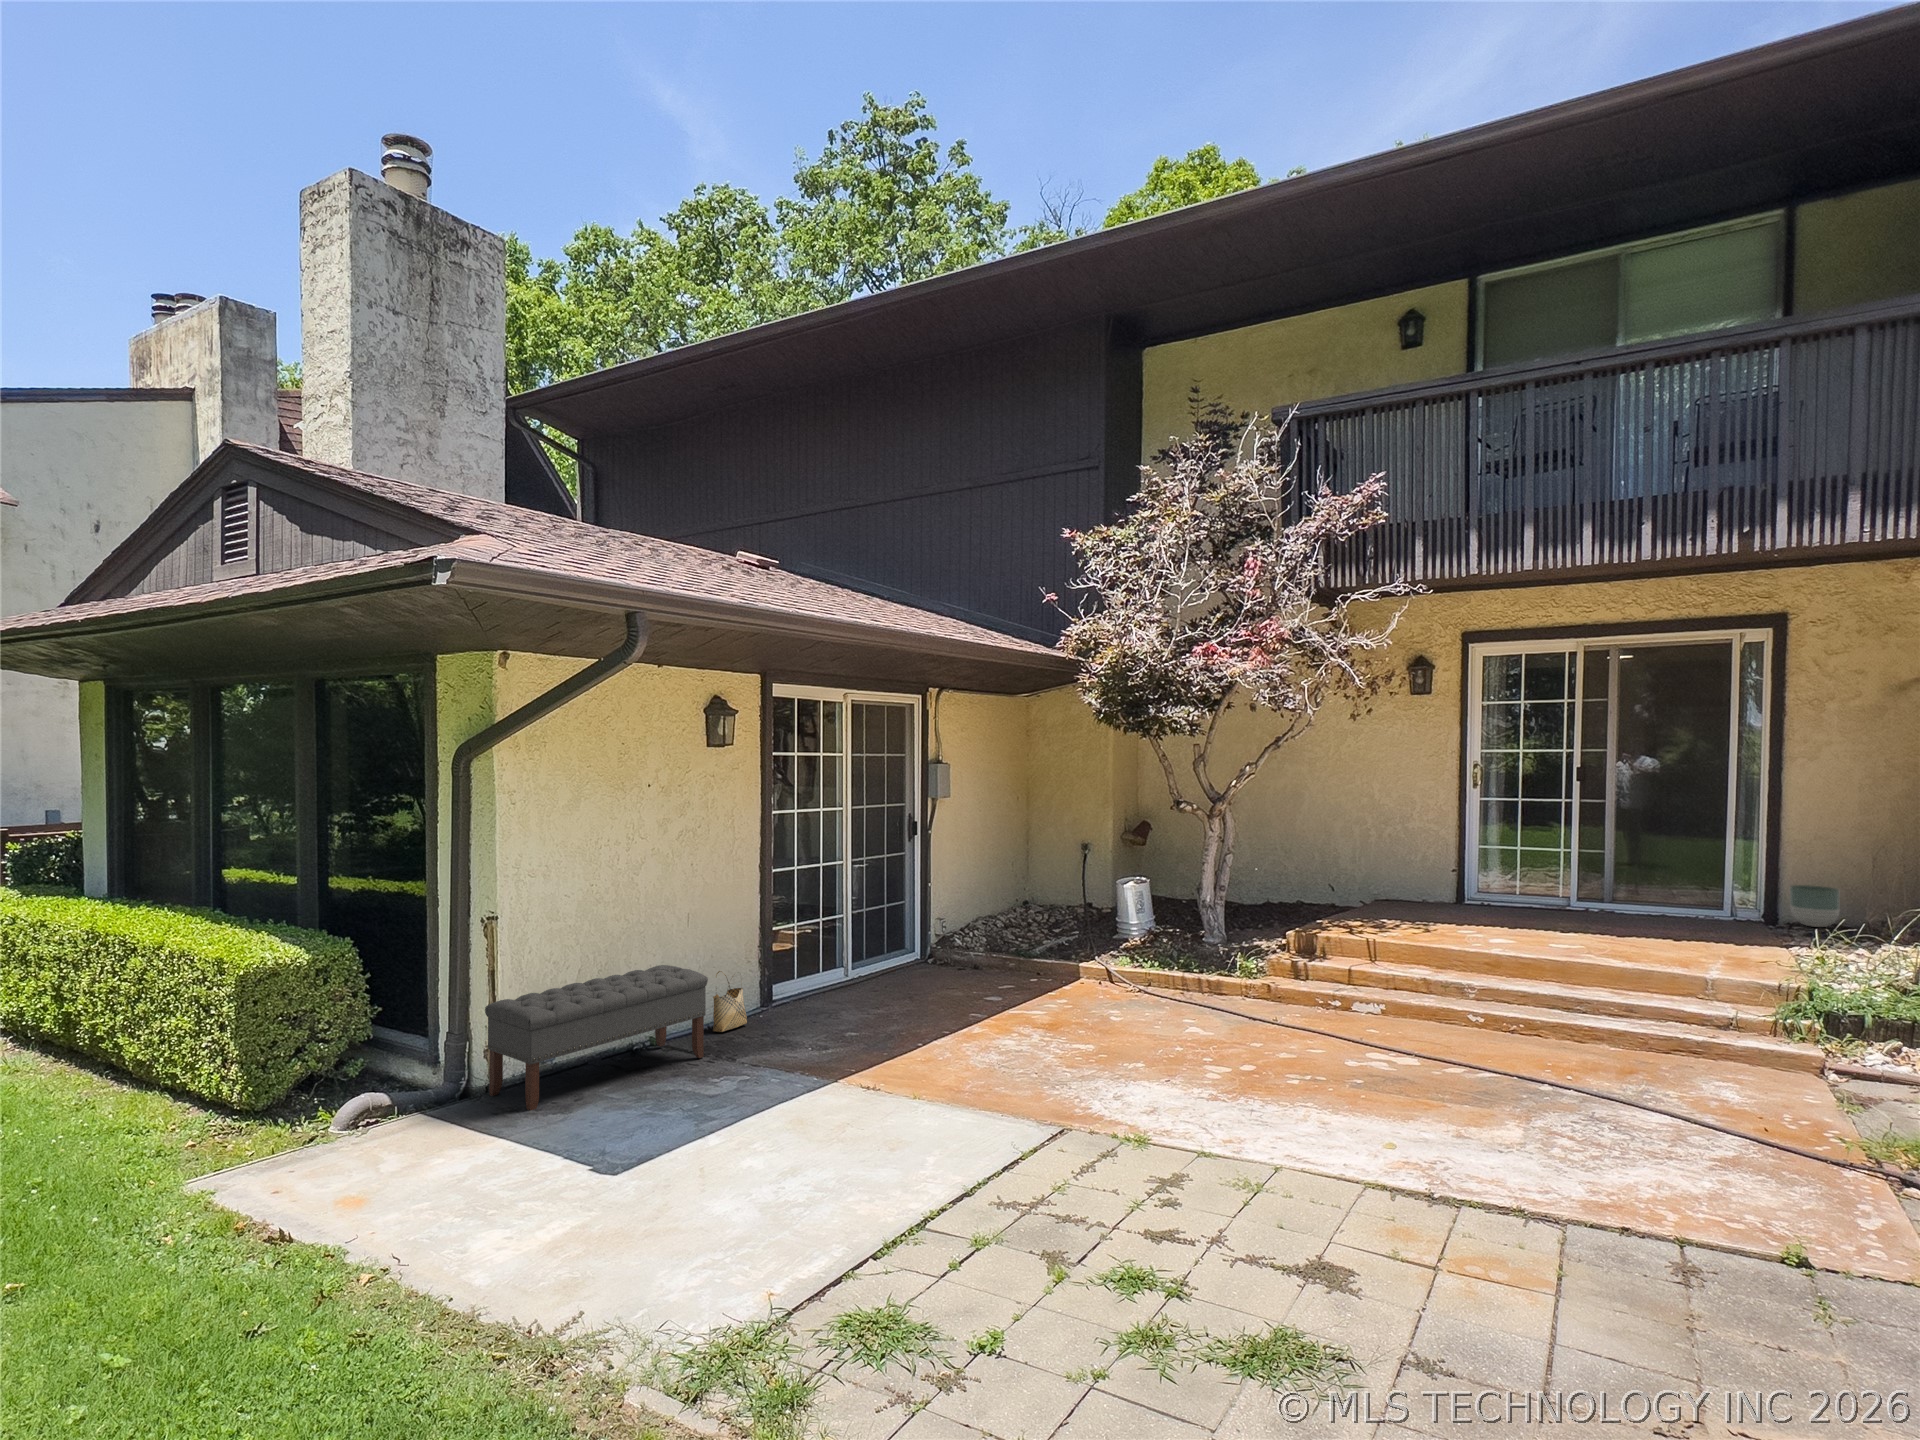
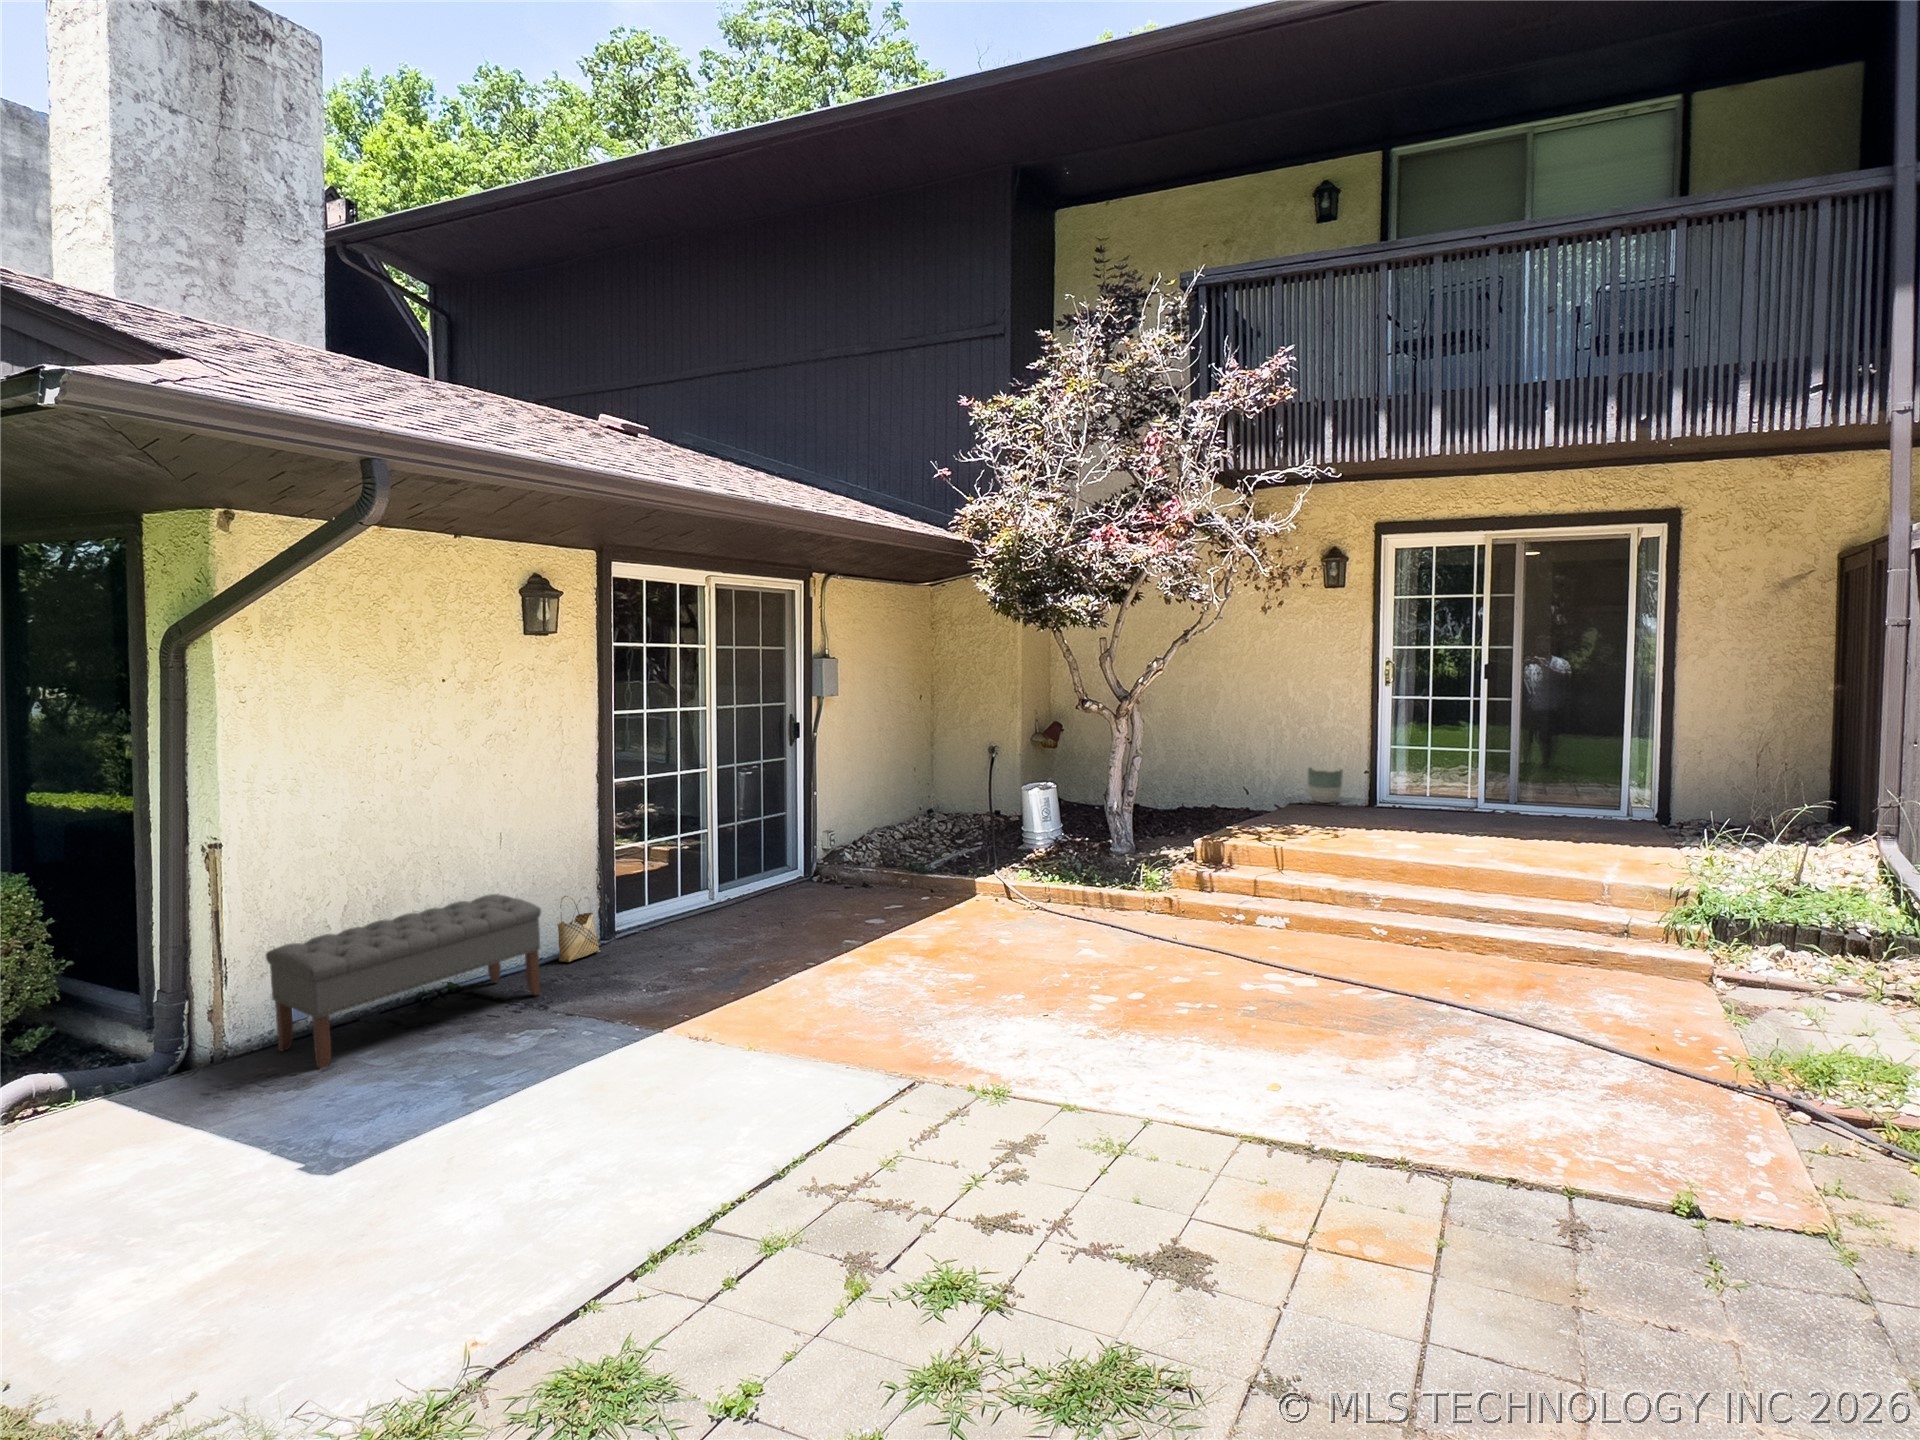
planter: present [1790,885,1839,927] -> present [1307,768,1343,803]

